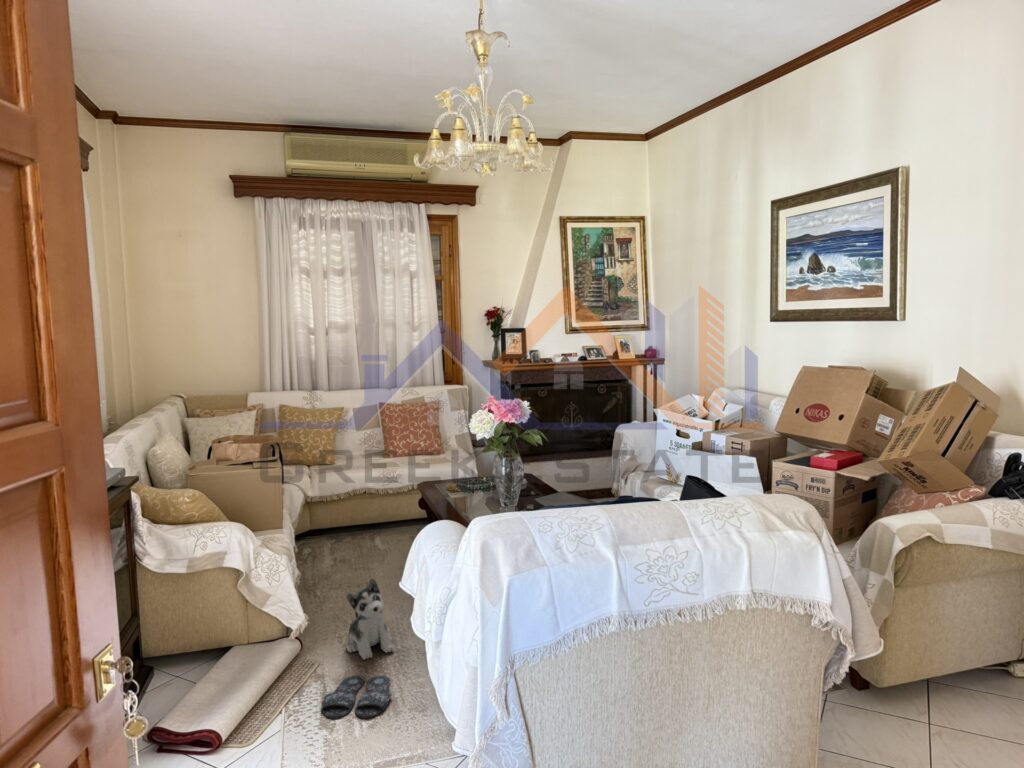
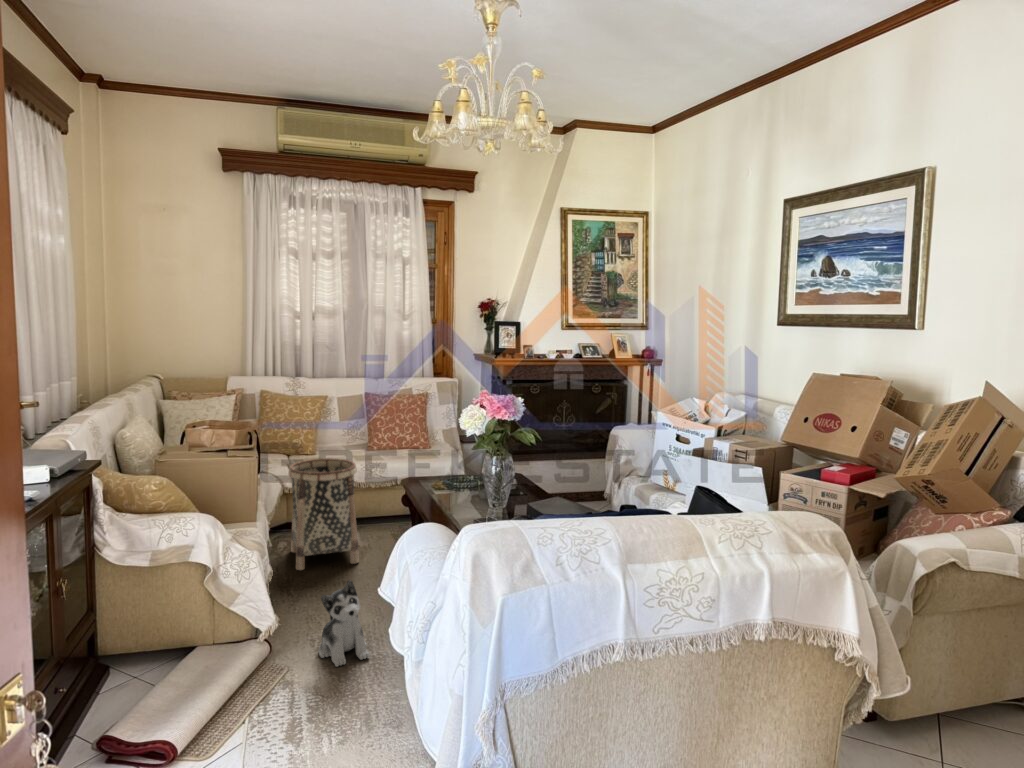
basket: none [309,467,380,574] -> present [289,458,359,570]
slippers: present [322,676,392,719] -> none [287,685,366,734]

